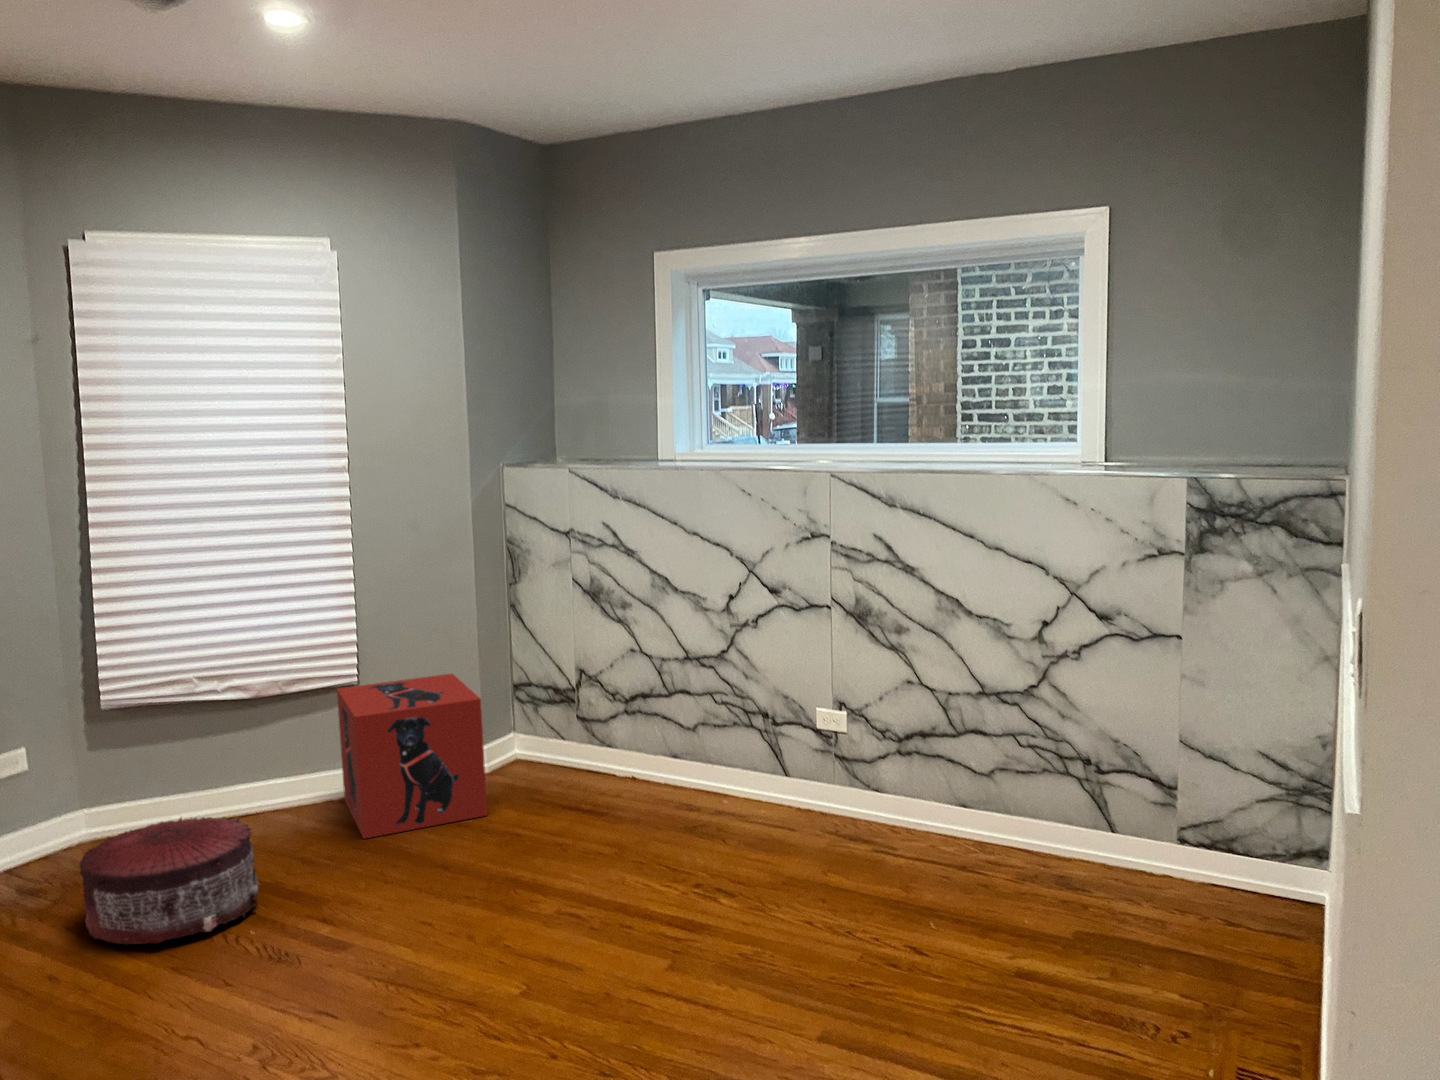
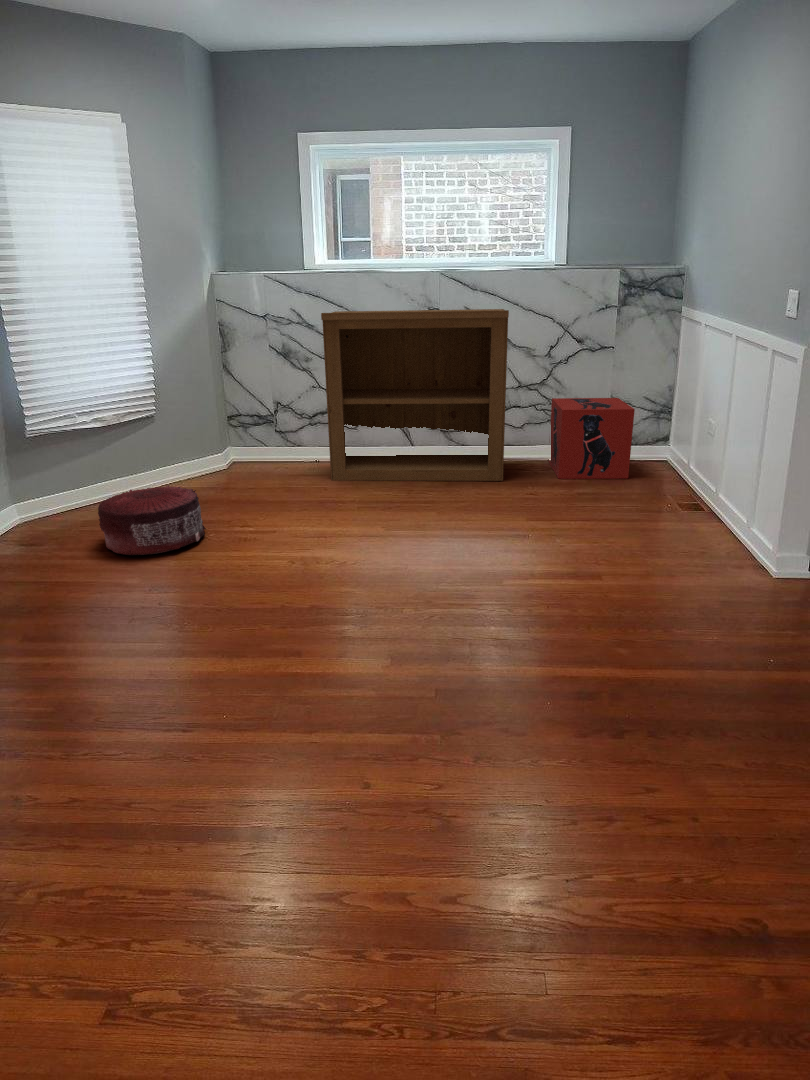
bookshelf: none [576,529,937,894] -> present [321,309,509,481]
storage box: present [337,674,487,839] -> present [548,398,635,479]

